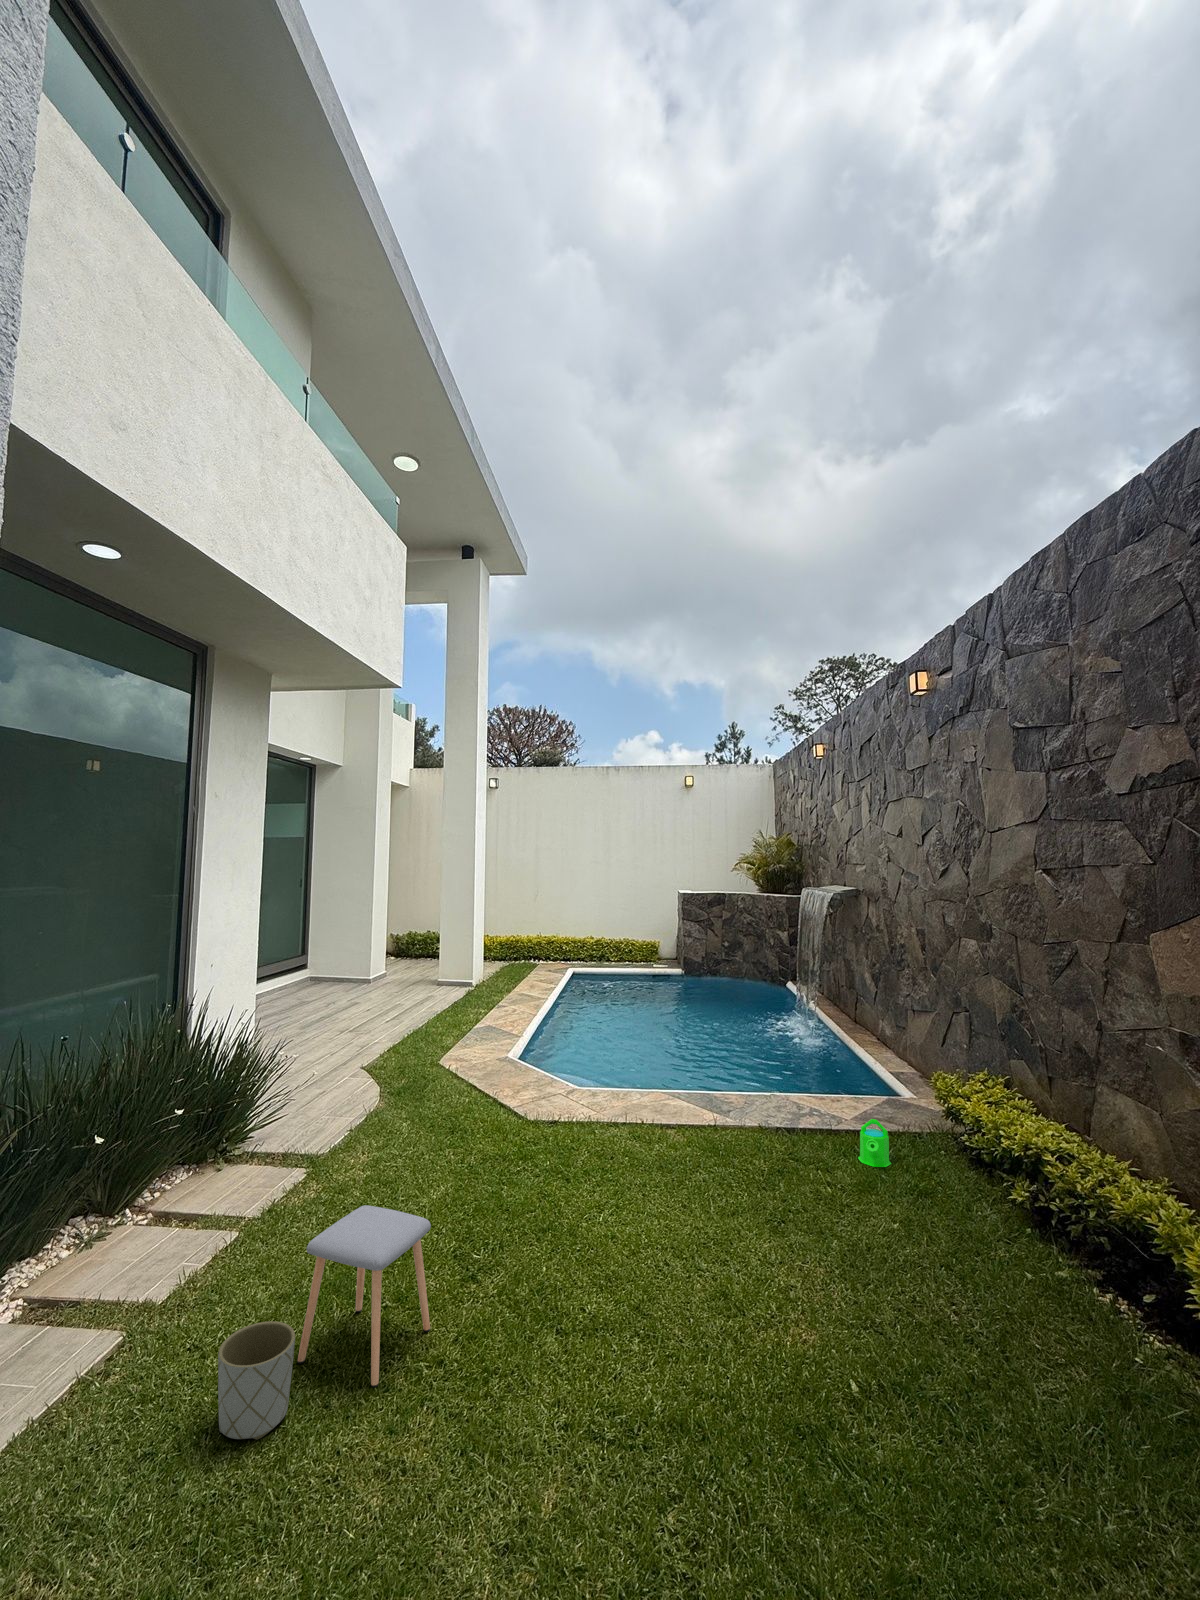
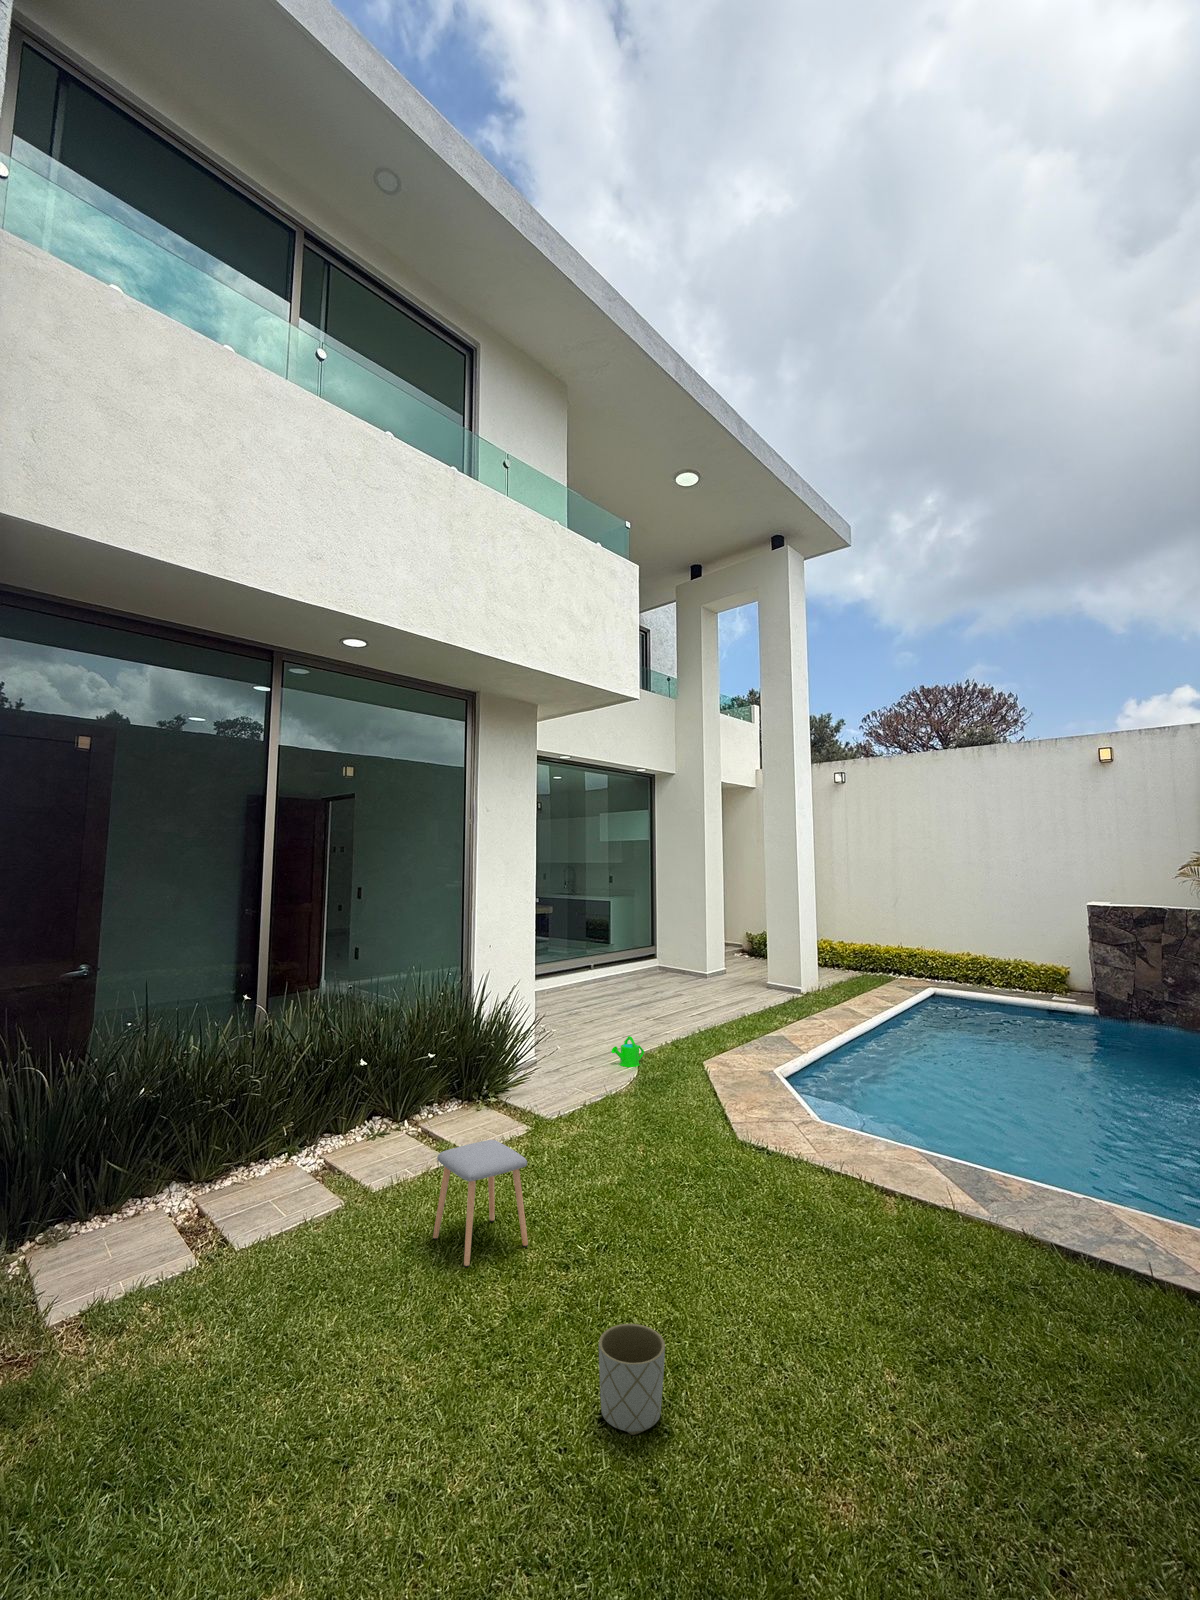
watering can: present [858,1119,891,1167] -> present [611,1036,644,1067]
planter: present [218,1321,295,1440] -> present [599,1324,665,1435]

